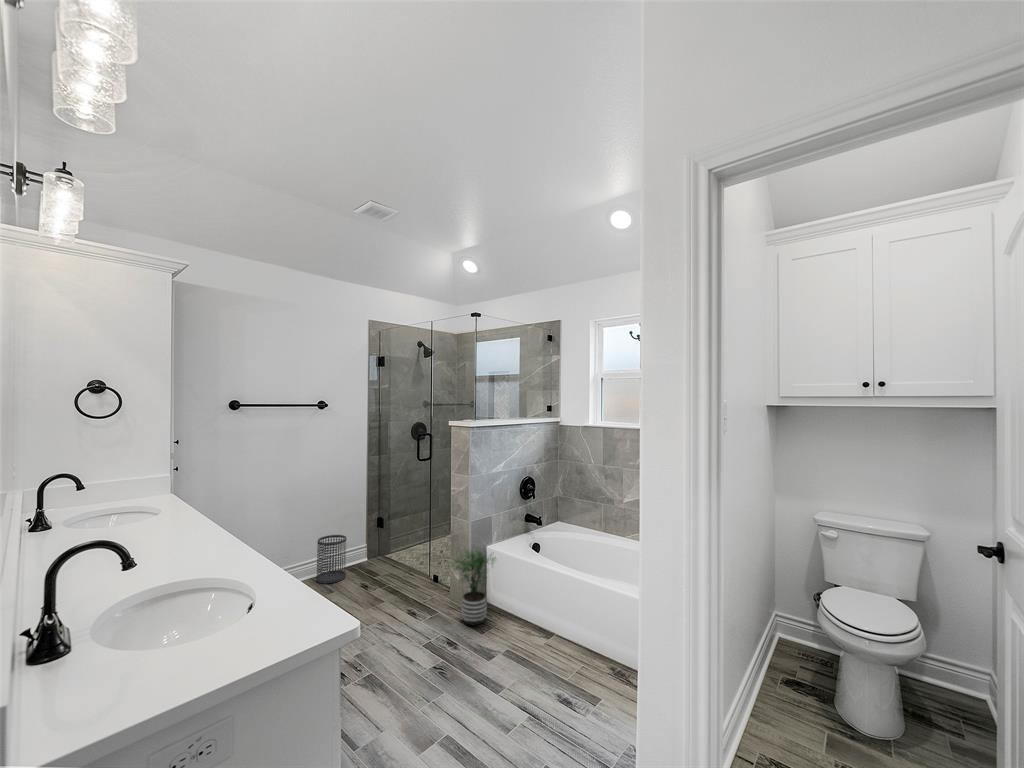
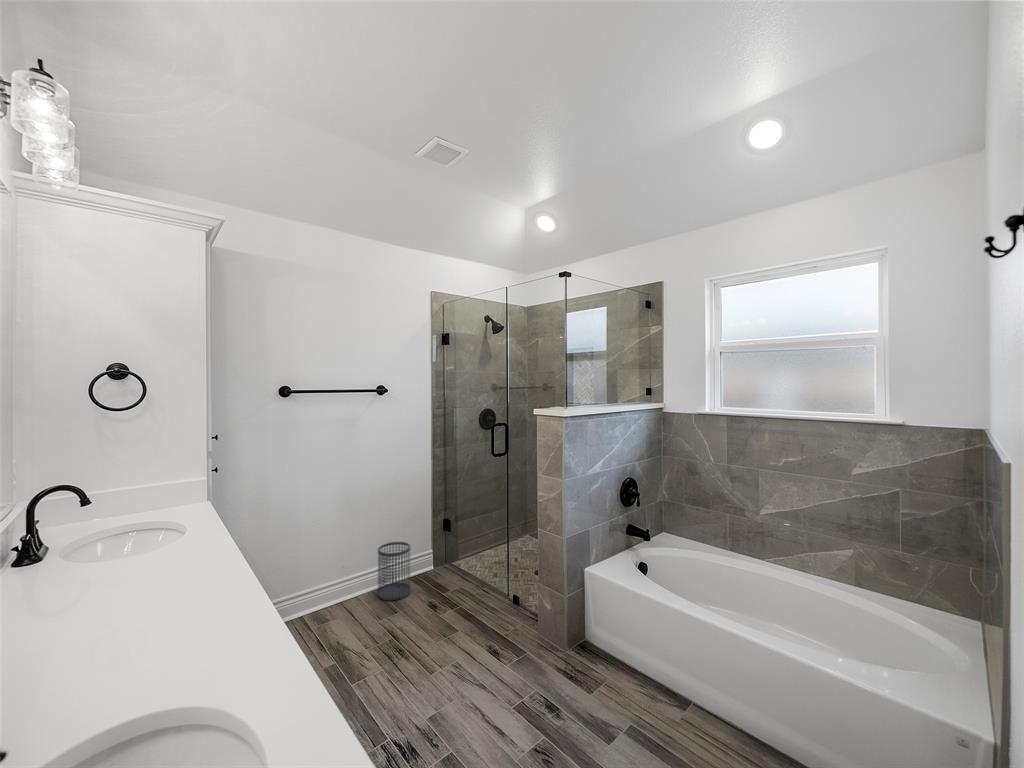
potted plant: present [452,548,496,625] -> none [539,571,605,676]

